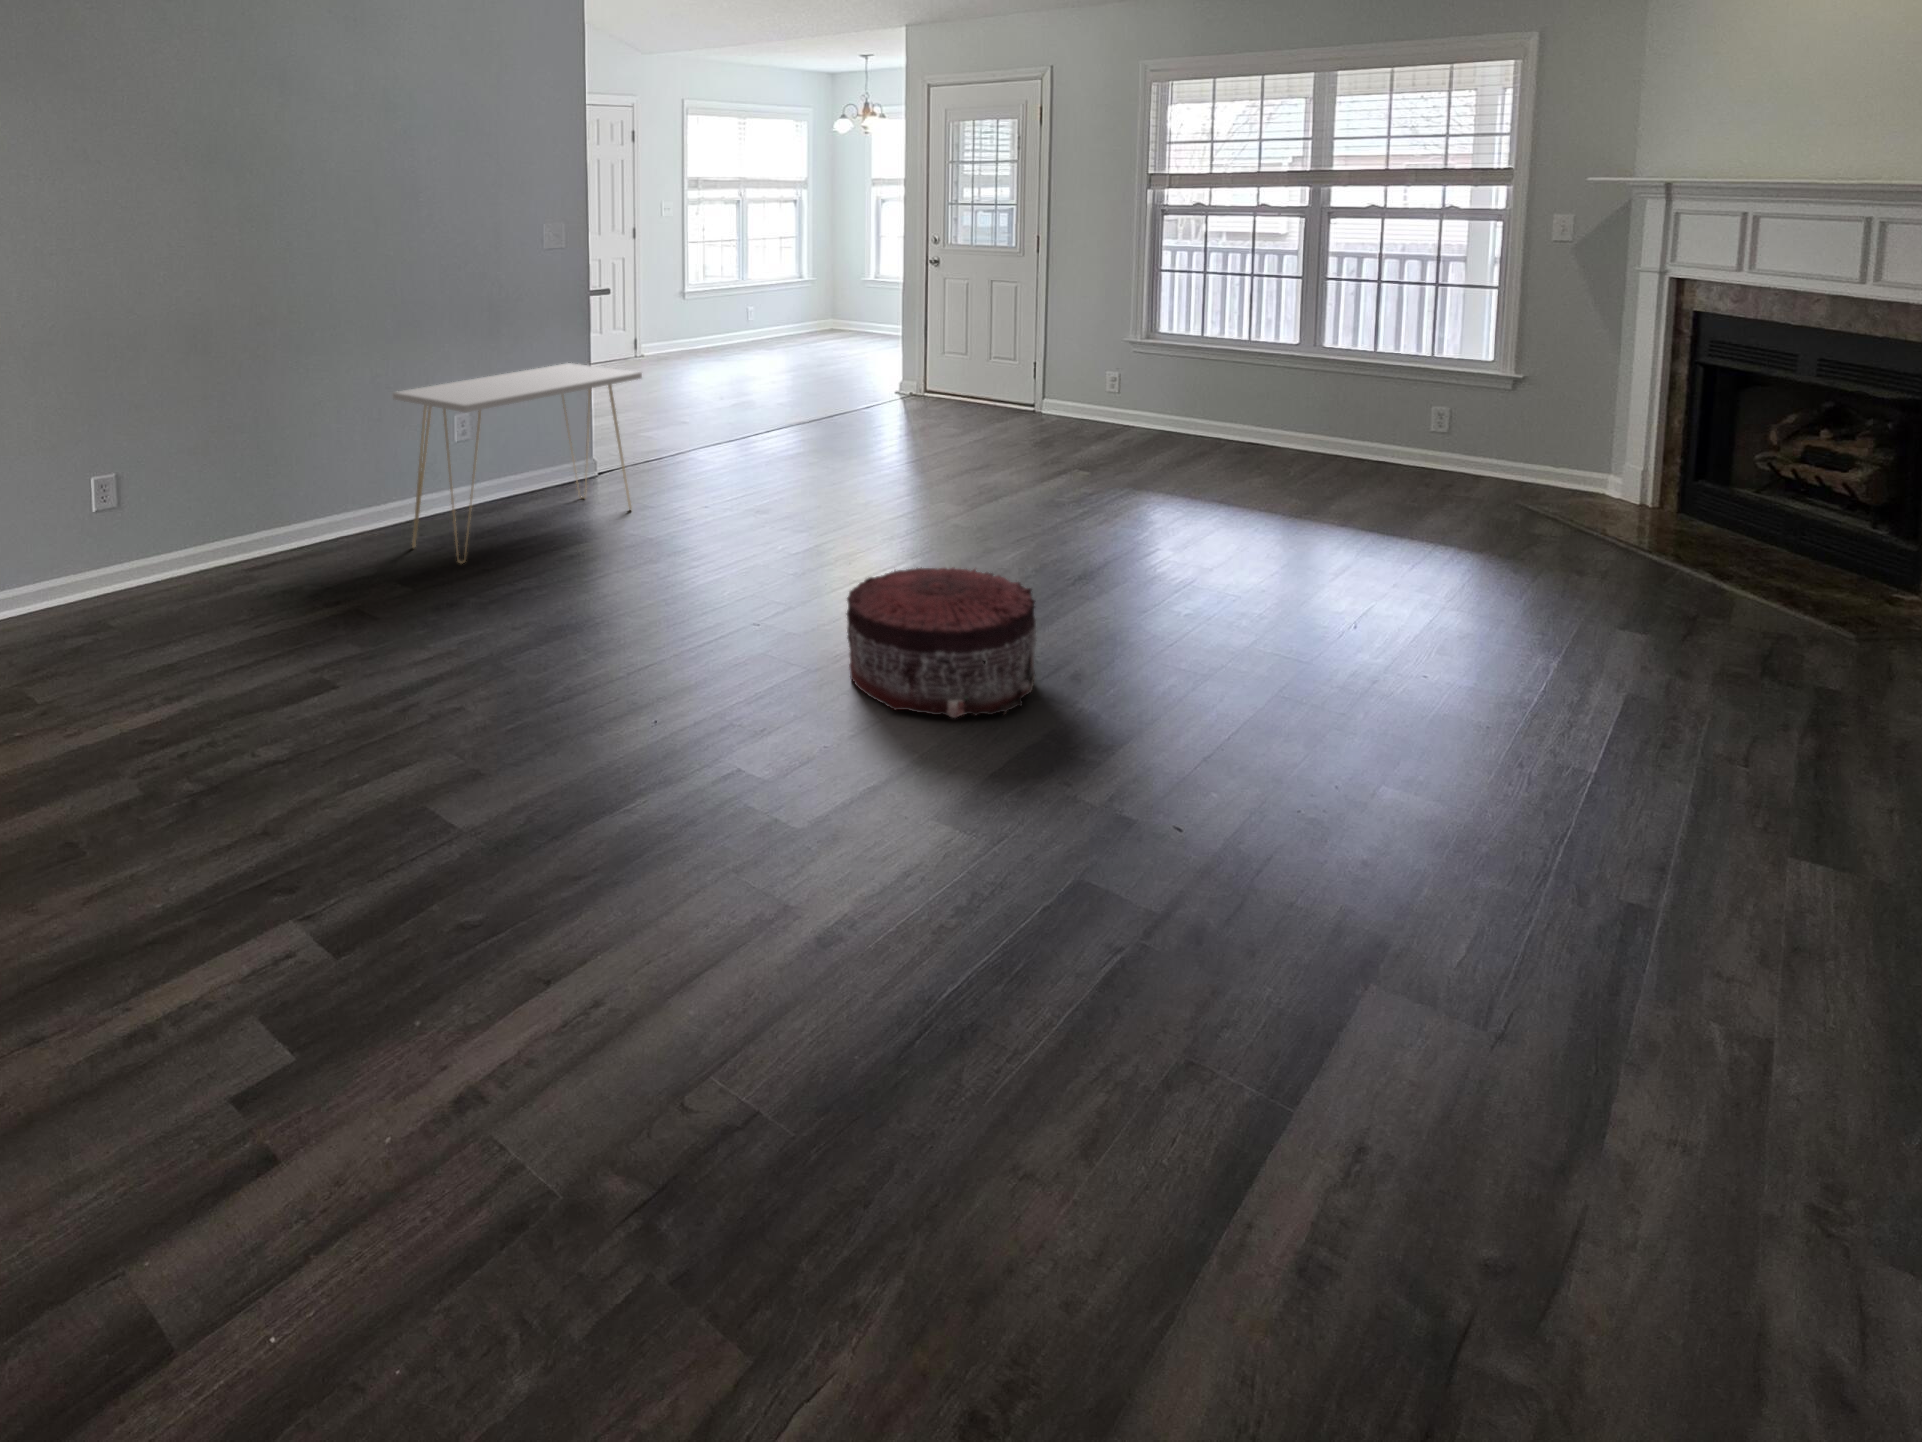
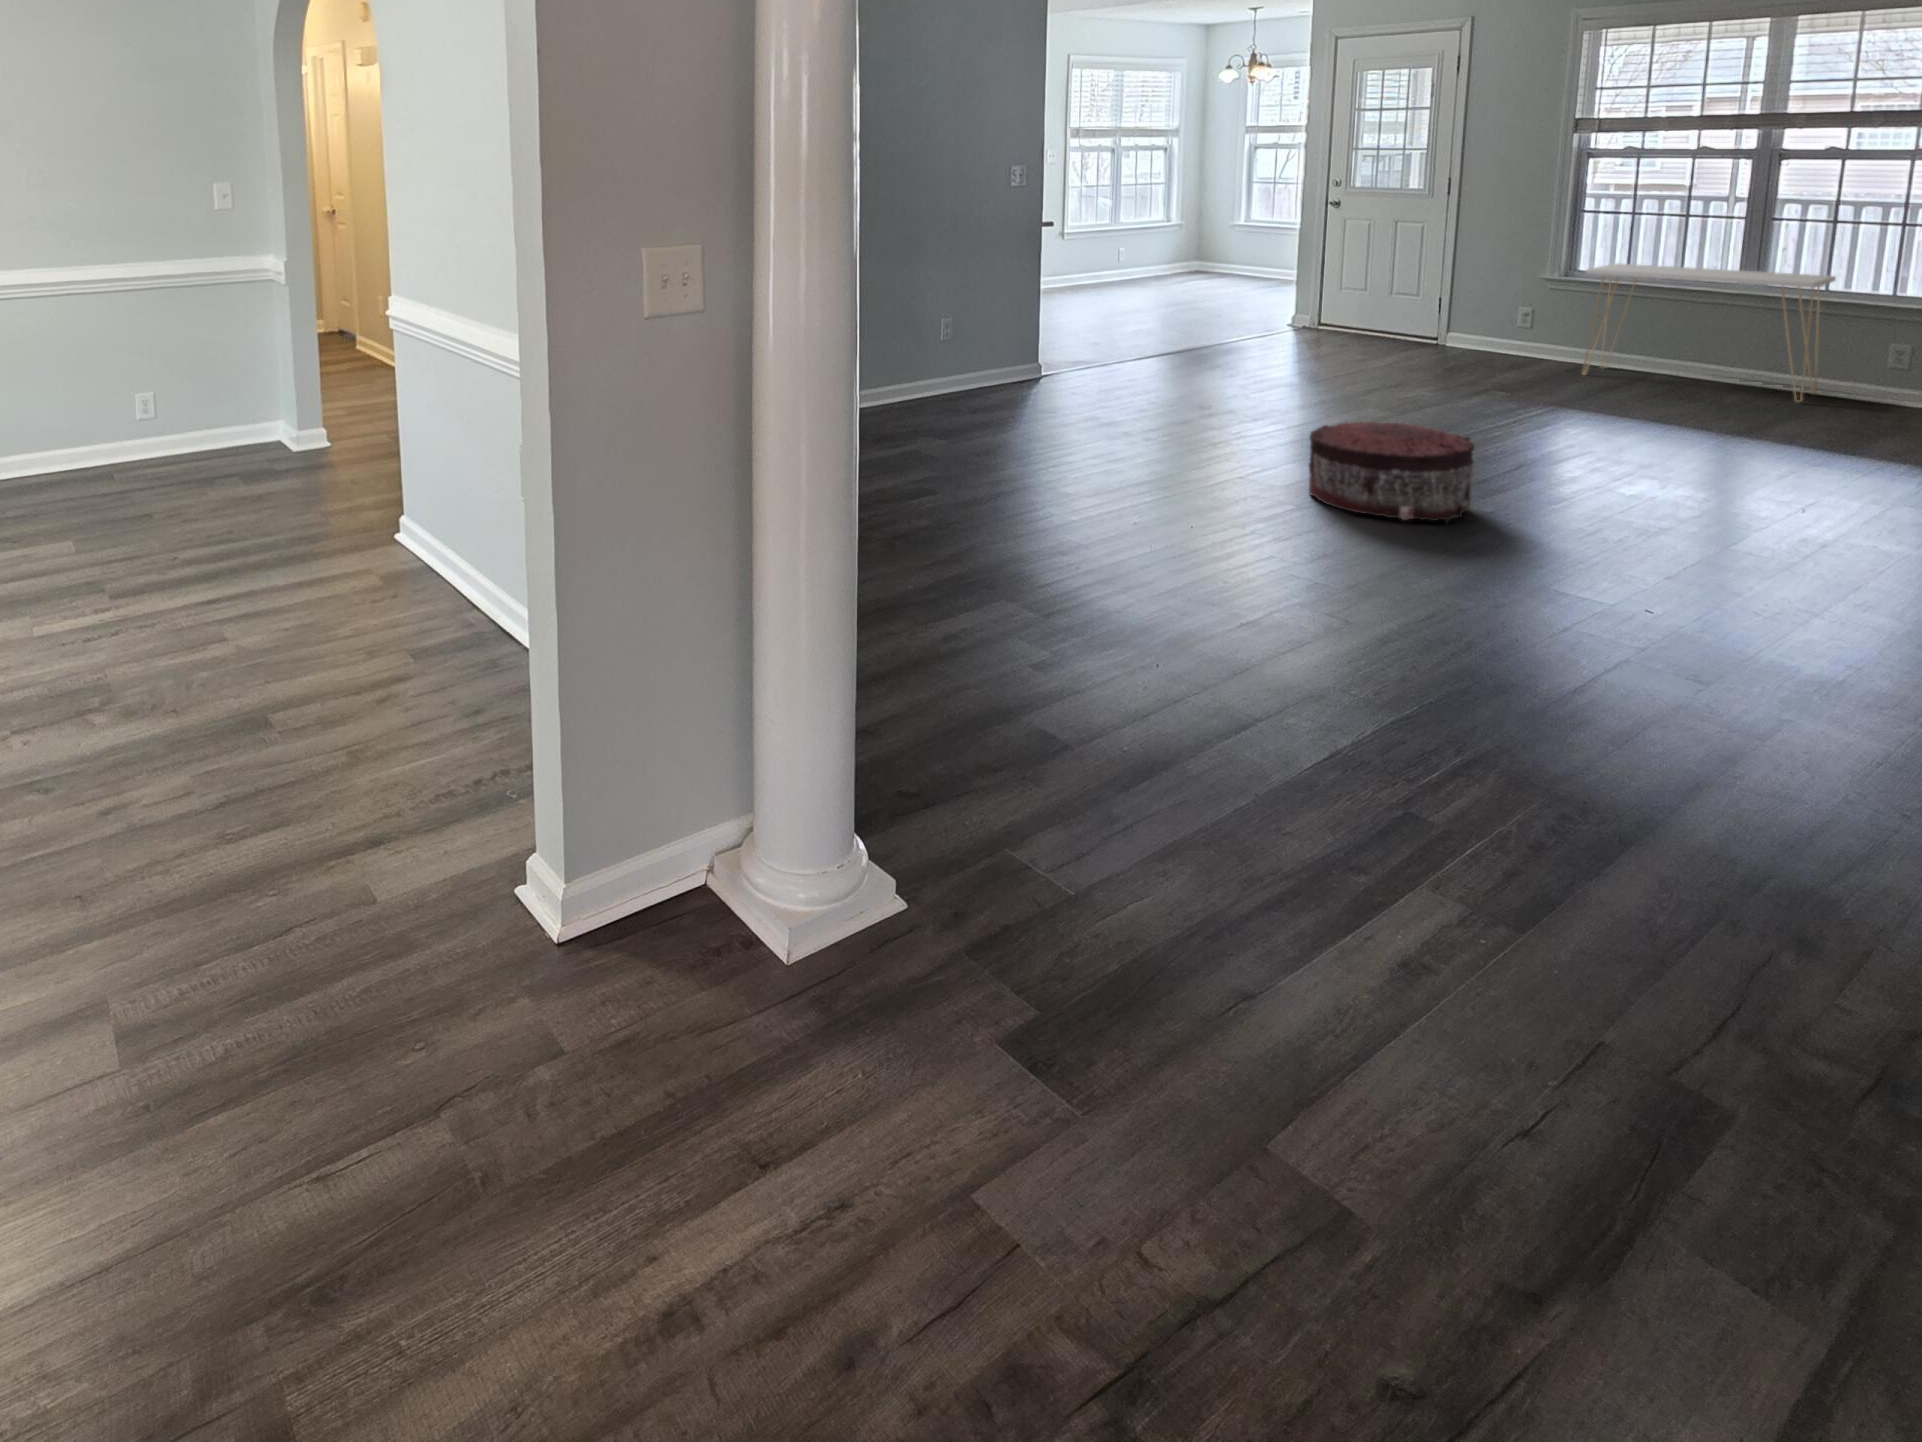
console table: present [393,363,642,563] -> present [1582,263,1836,402]

